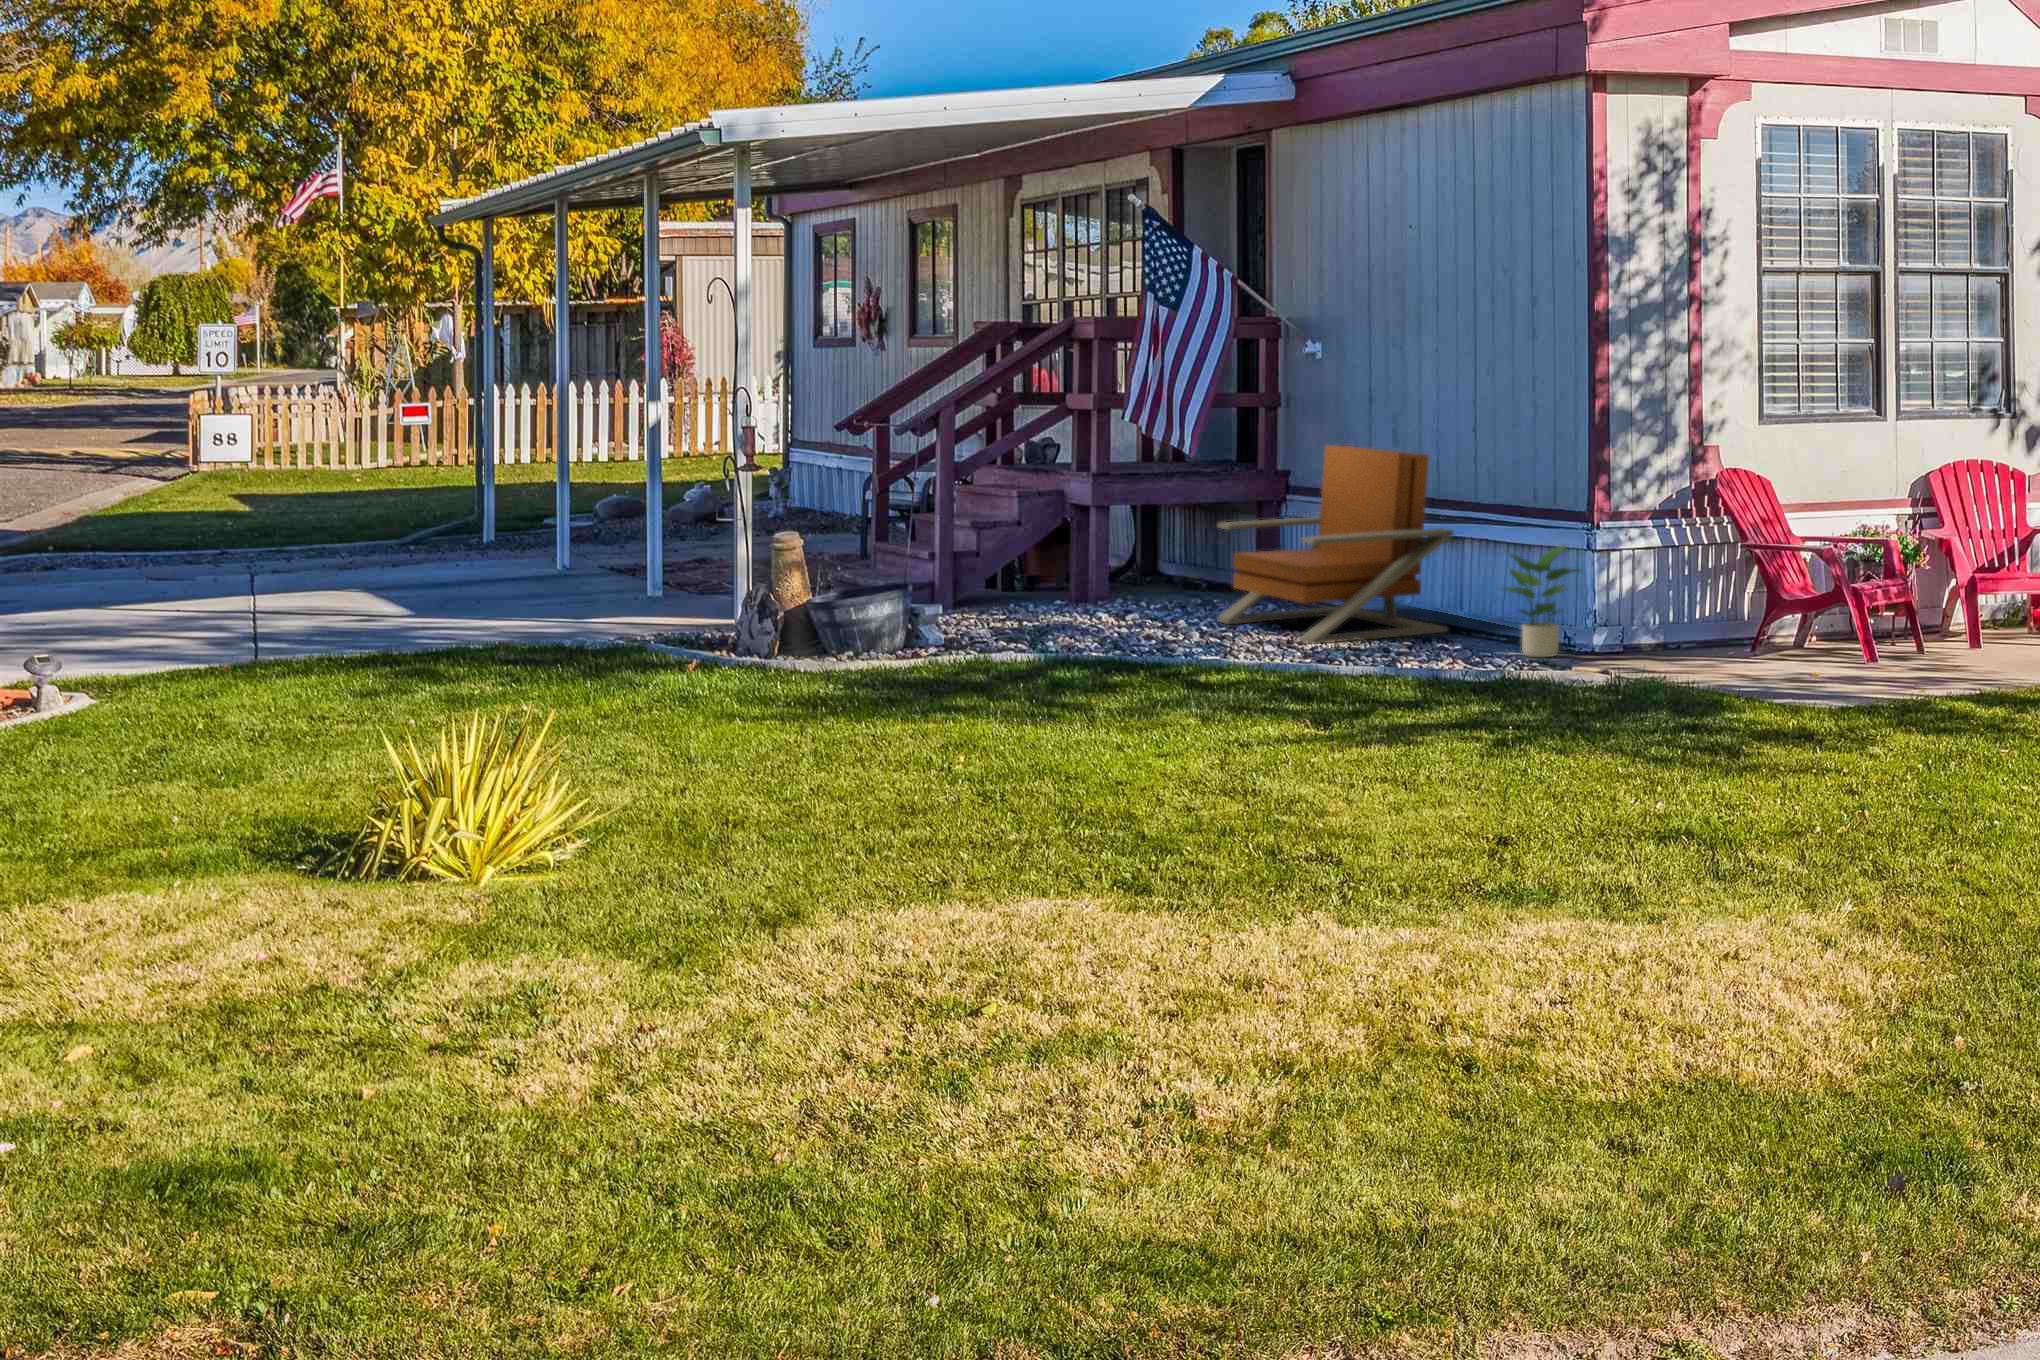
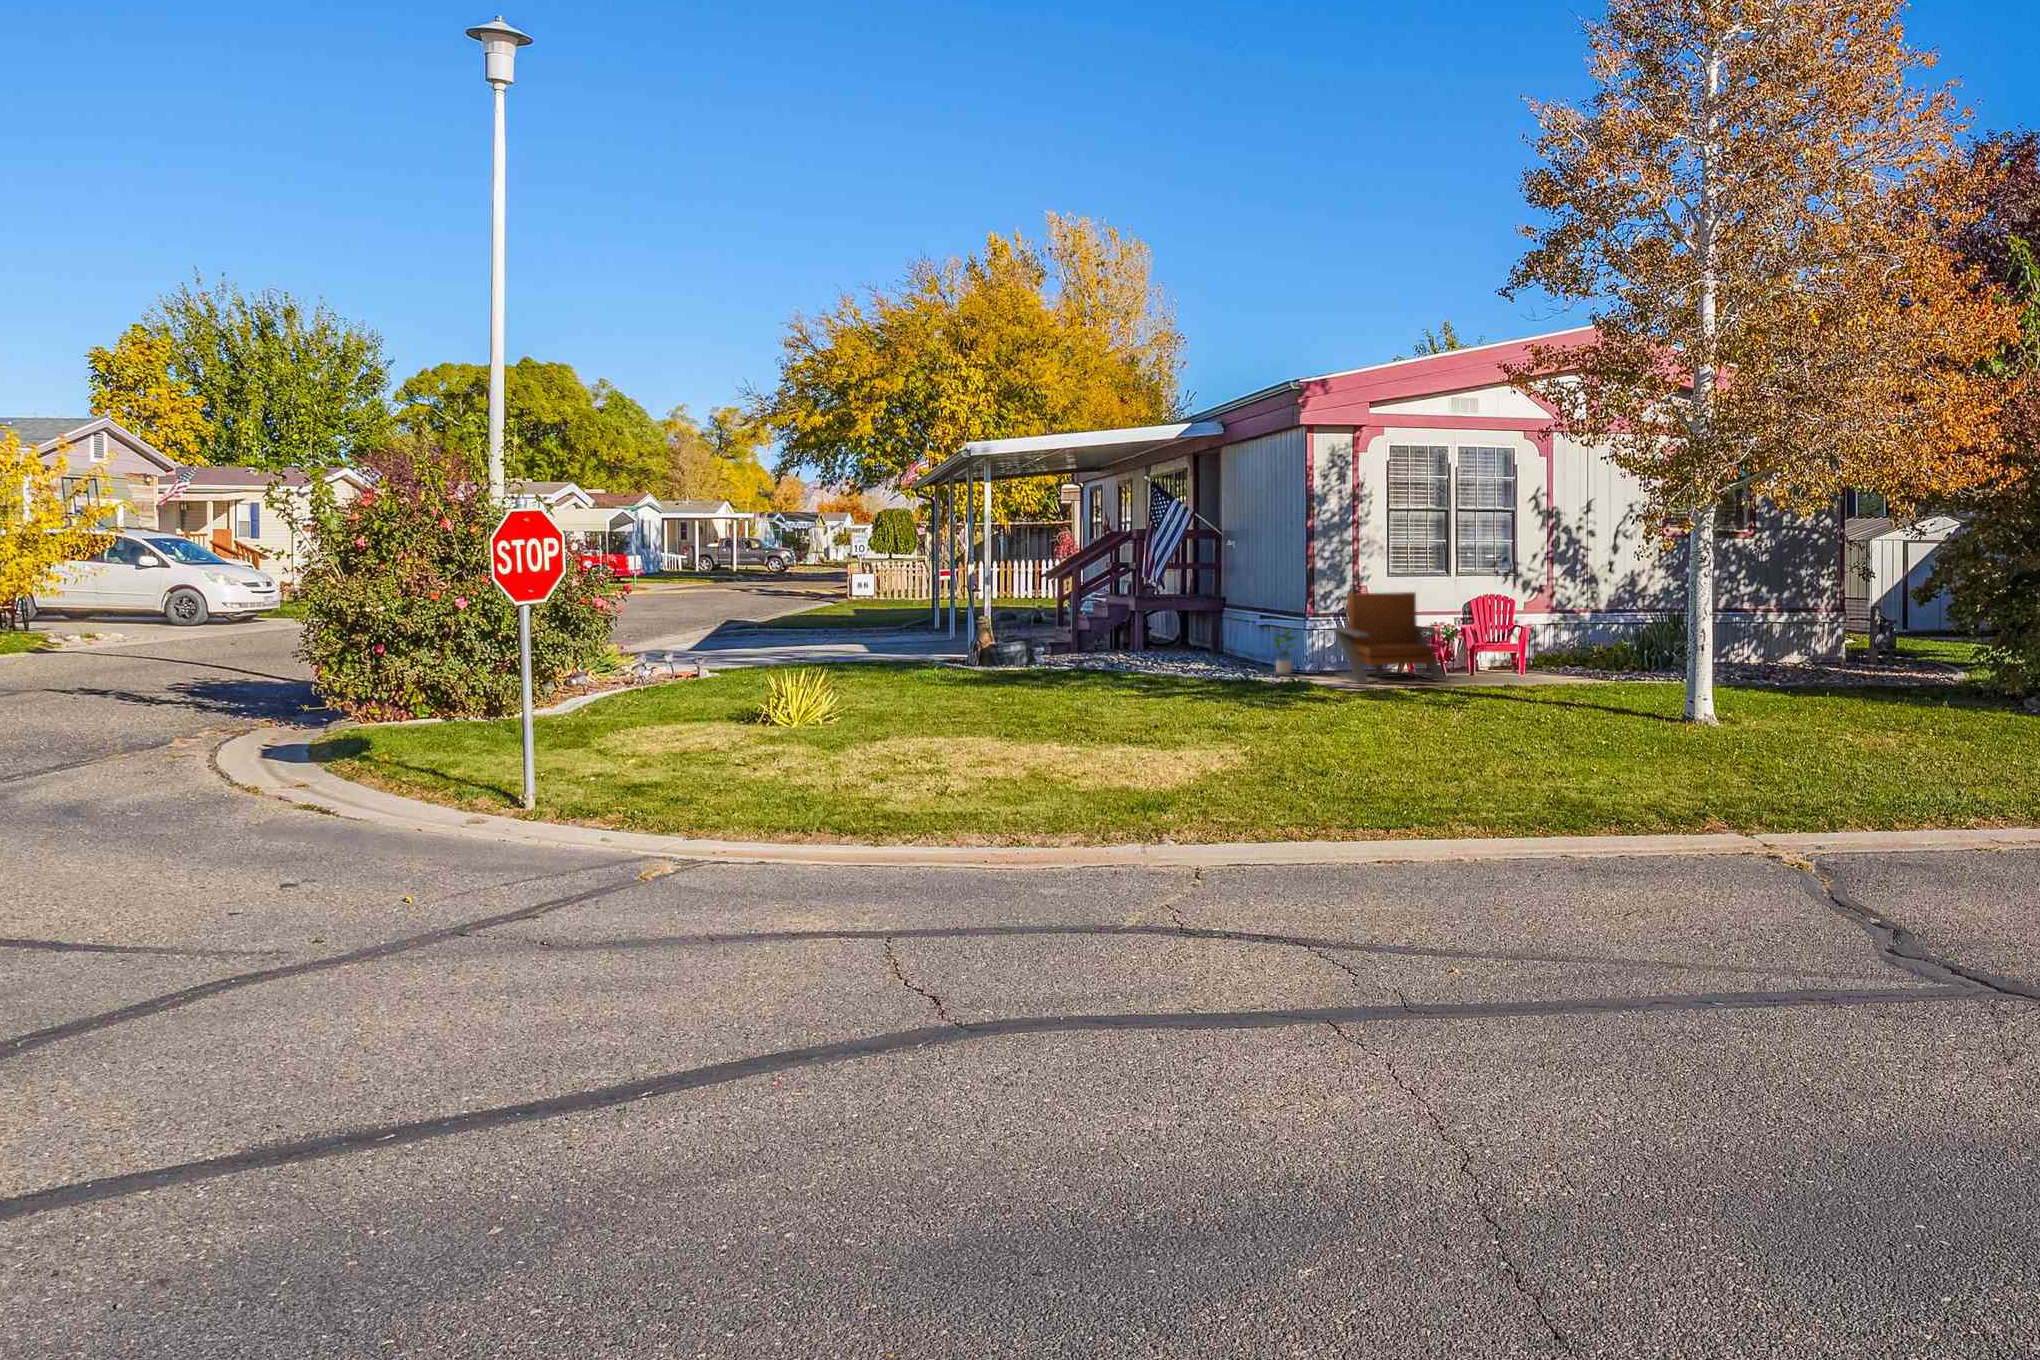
lounge chair: present [1217,445,1453,644] -> present [1334,592,1446,684]

